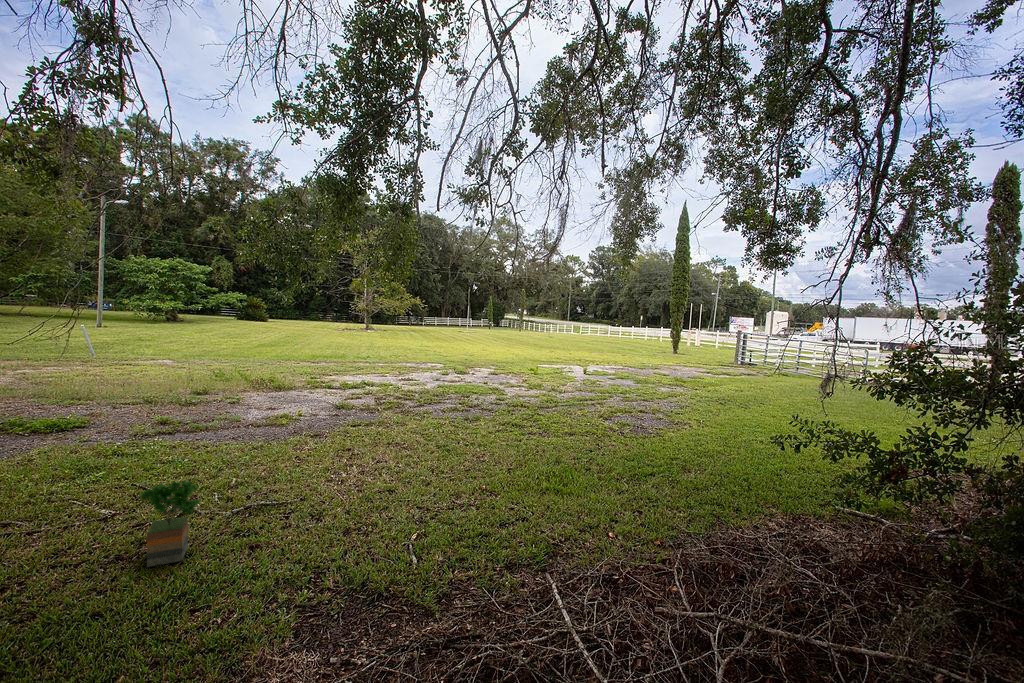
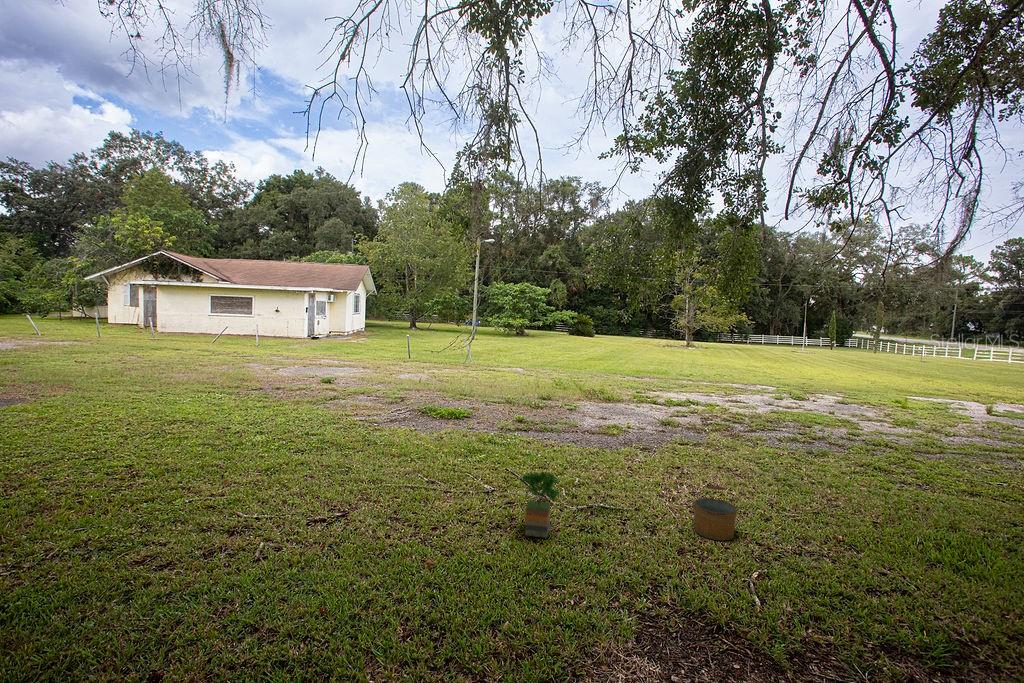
bucket: none [361,456,401,507] -> present [693,486,737,541]

